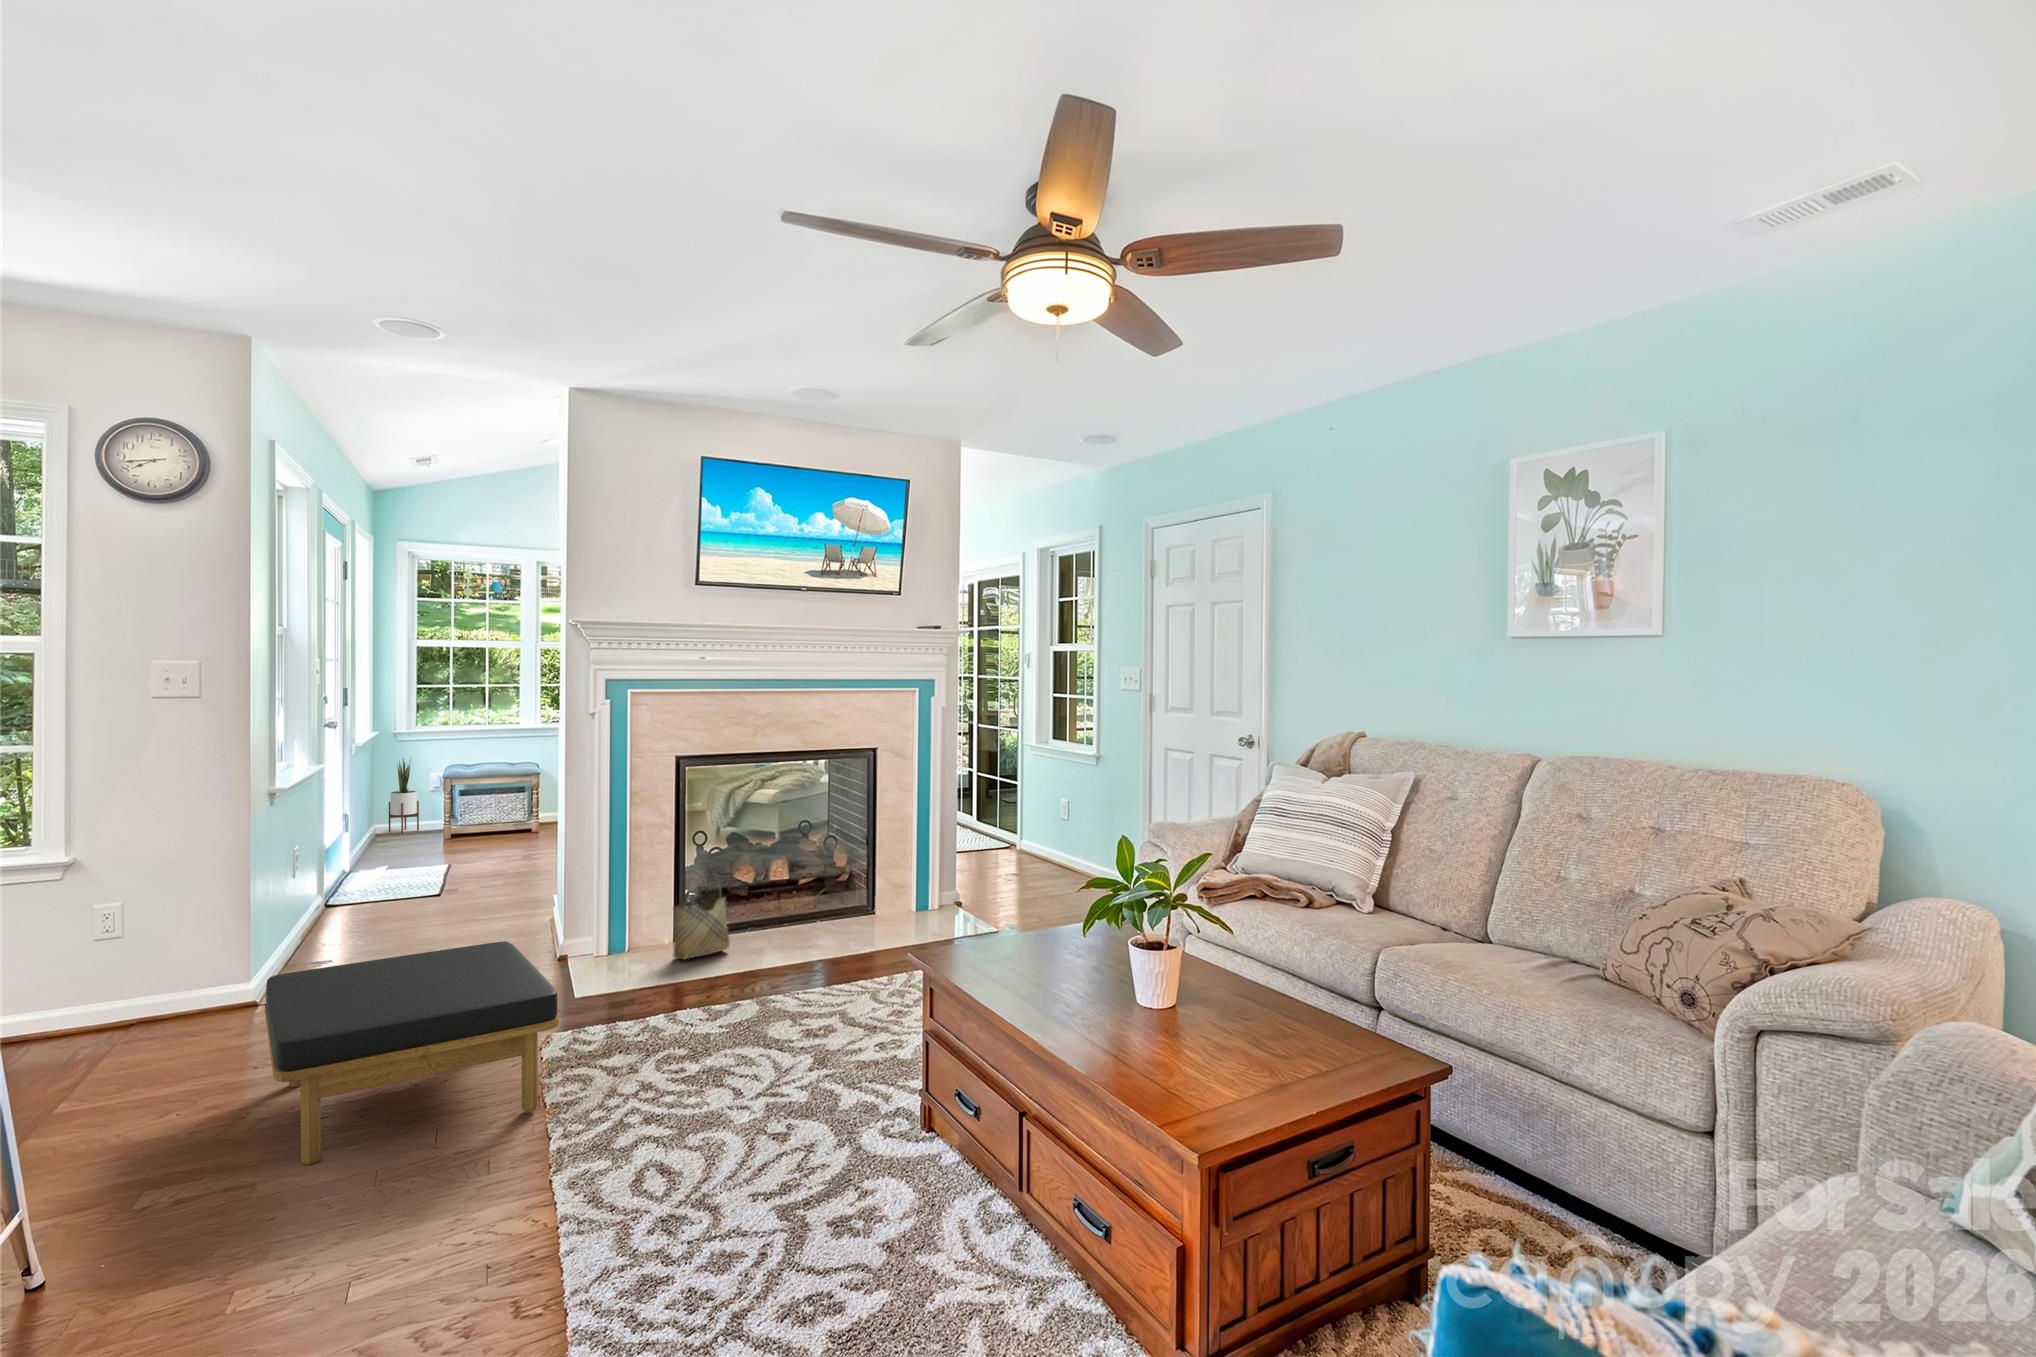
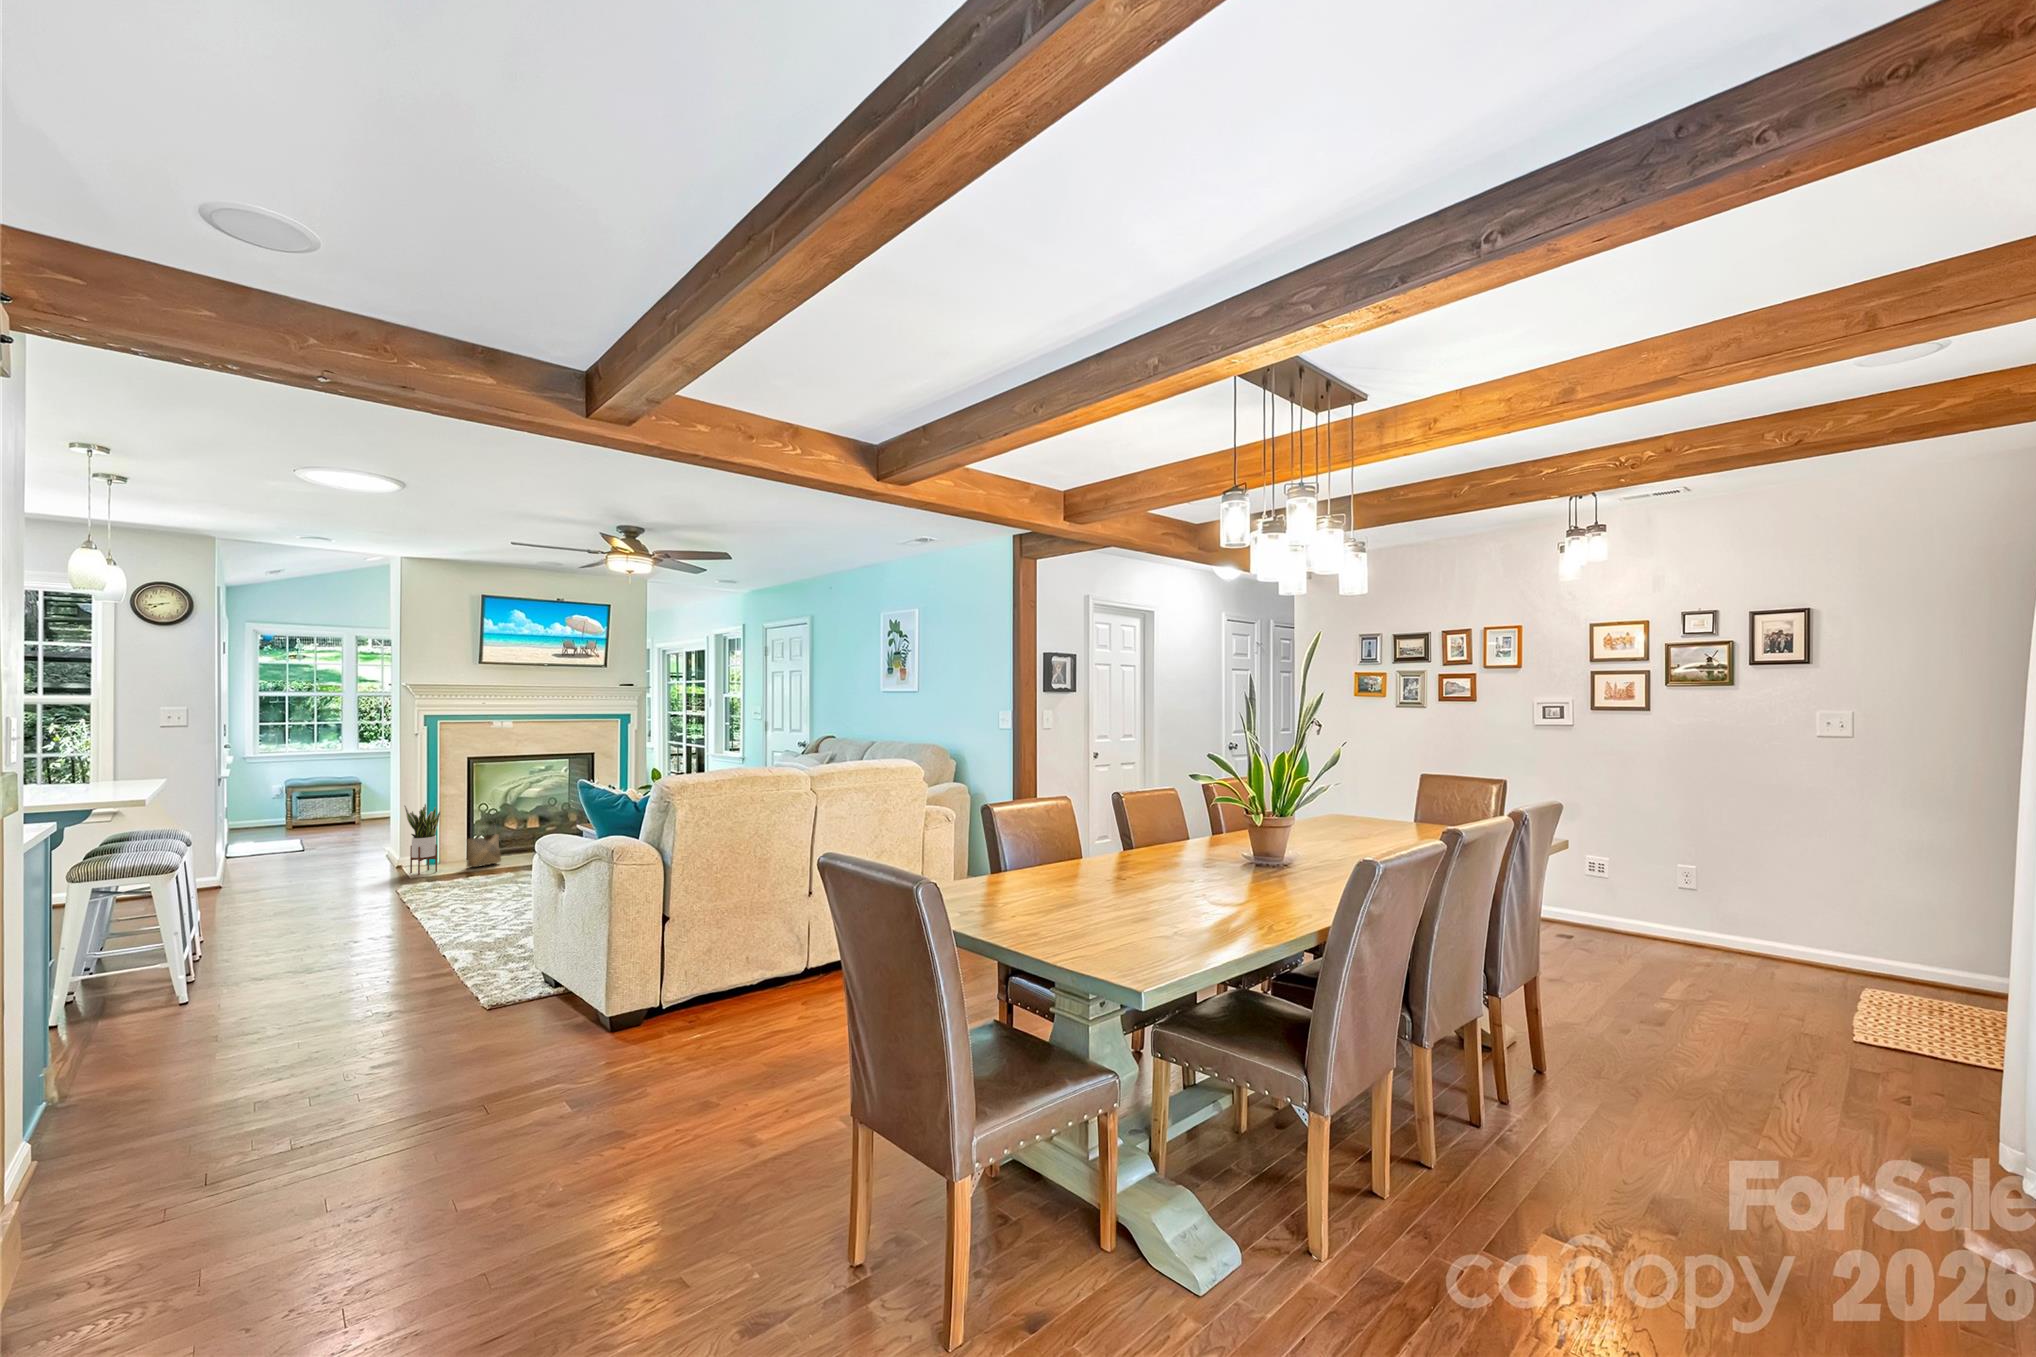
potted plant: present [389,758,419,834] -> present [404,804,440,875]
ottoman: present [265,942,559,1165] -> none [247,846,412,931]

